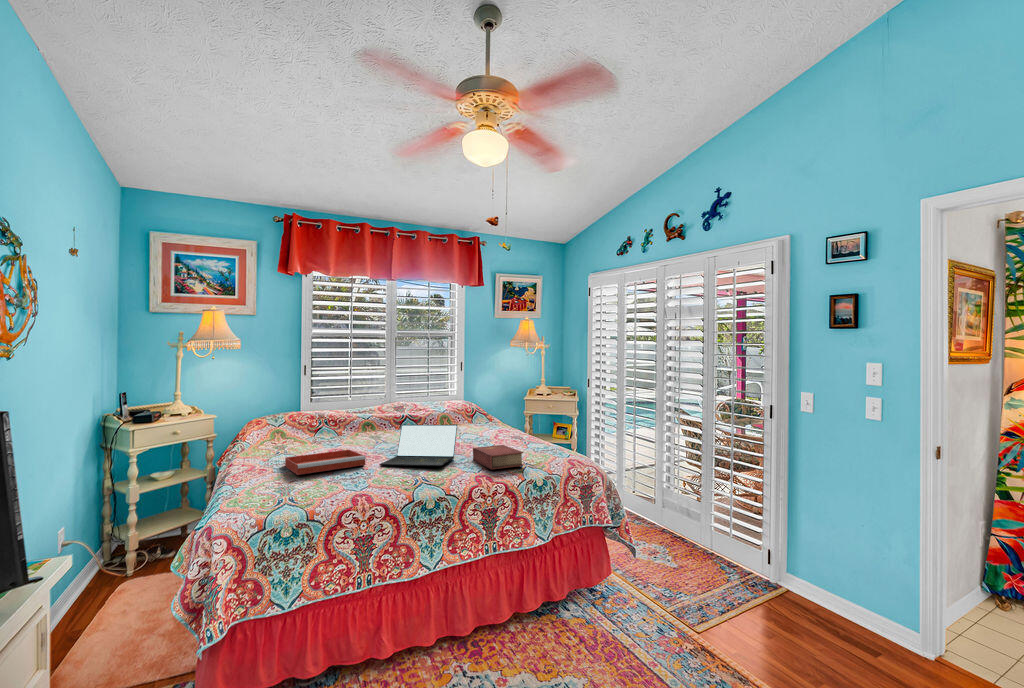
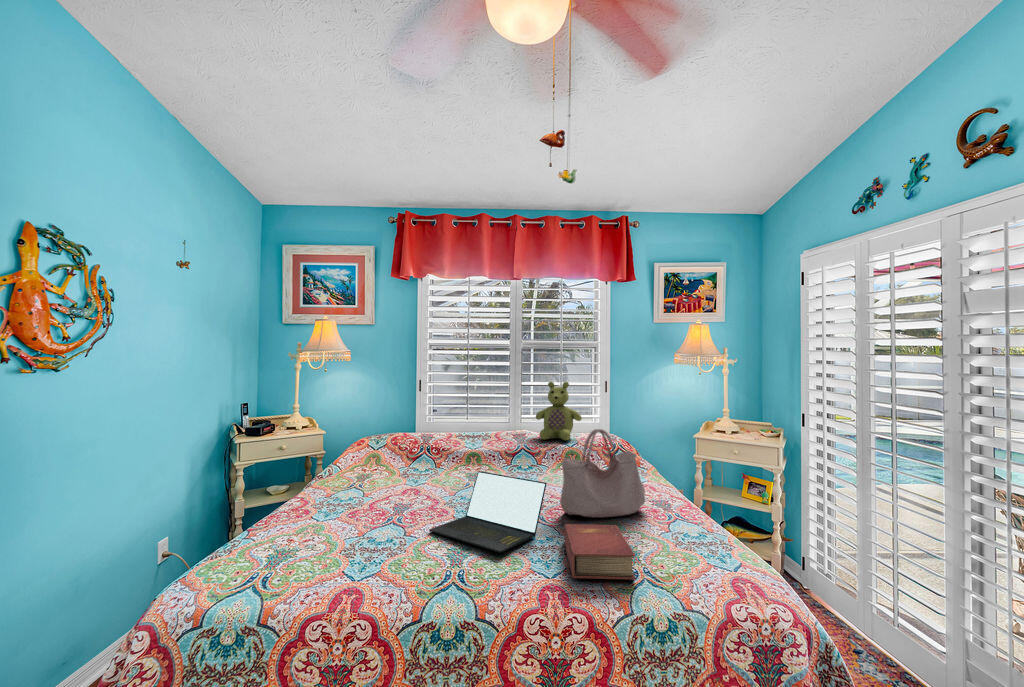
stuffed bear: none [414,362,450,407] -> present [536,382,582,441]
handbag: none [460,390,511,447] -> present [560,429,645,517]
tray: present [285,450,366,475] -> none [319,496,414,532]

